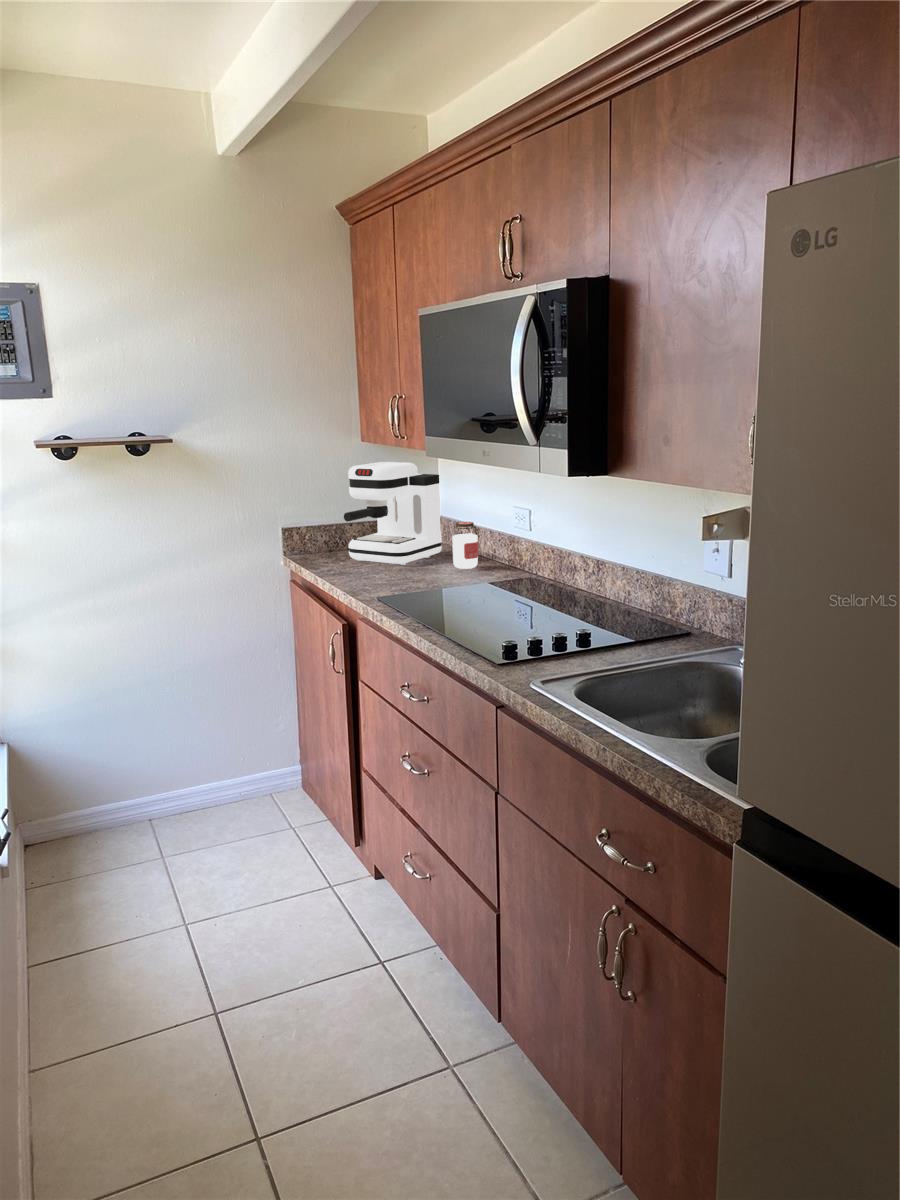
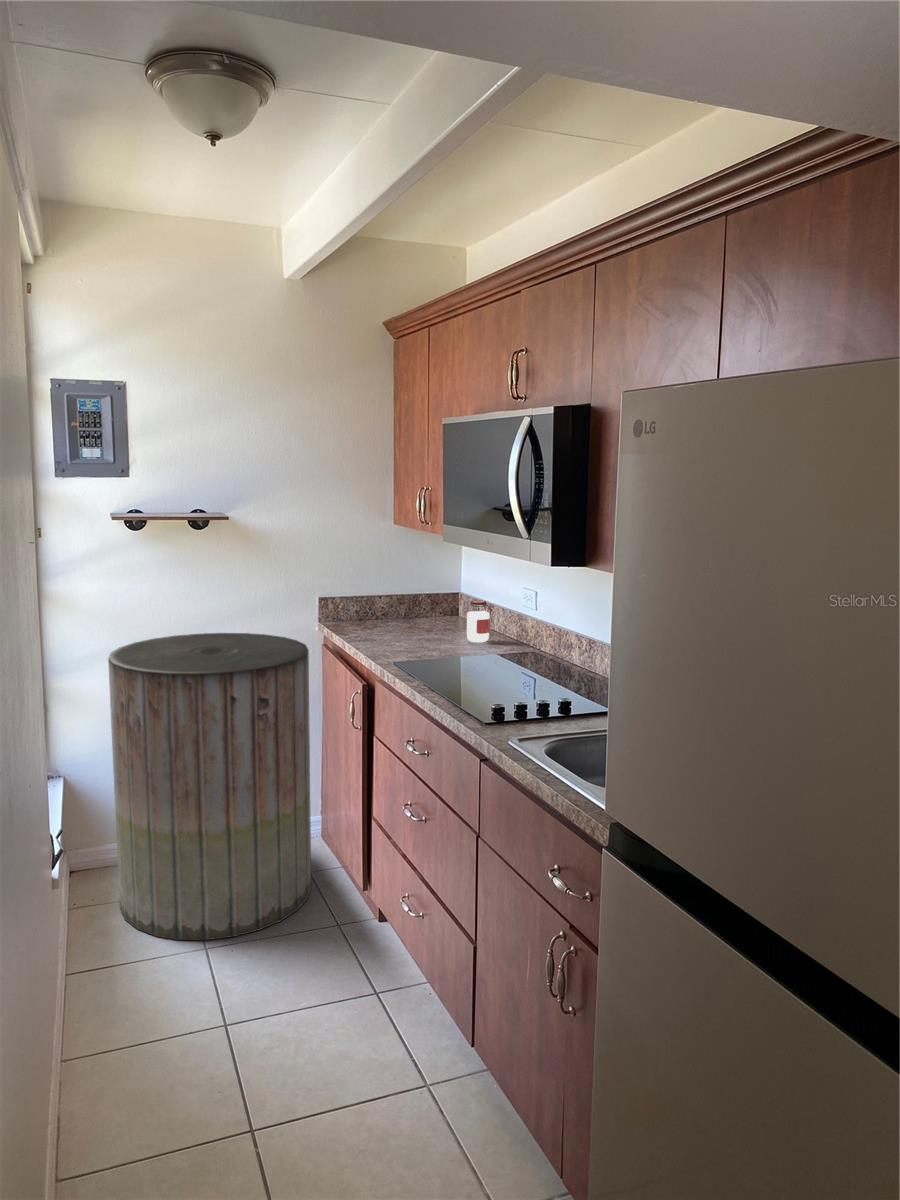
coffee maker: present [344,462,442,565] -> none [372,544,460,637]
trash can: none [46,572,296,918] -> present [108,633,311,940]

